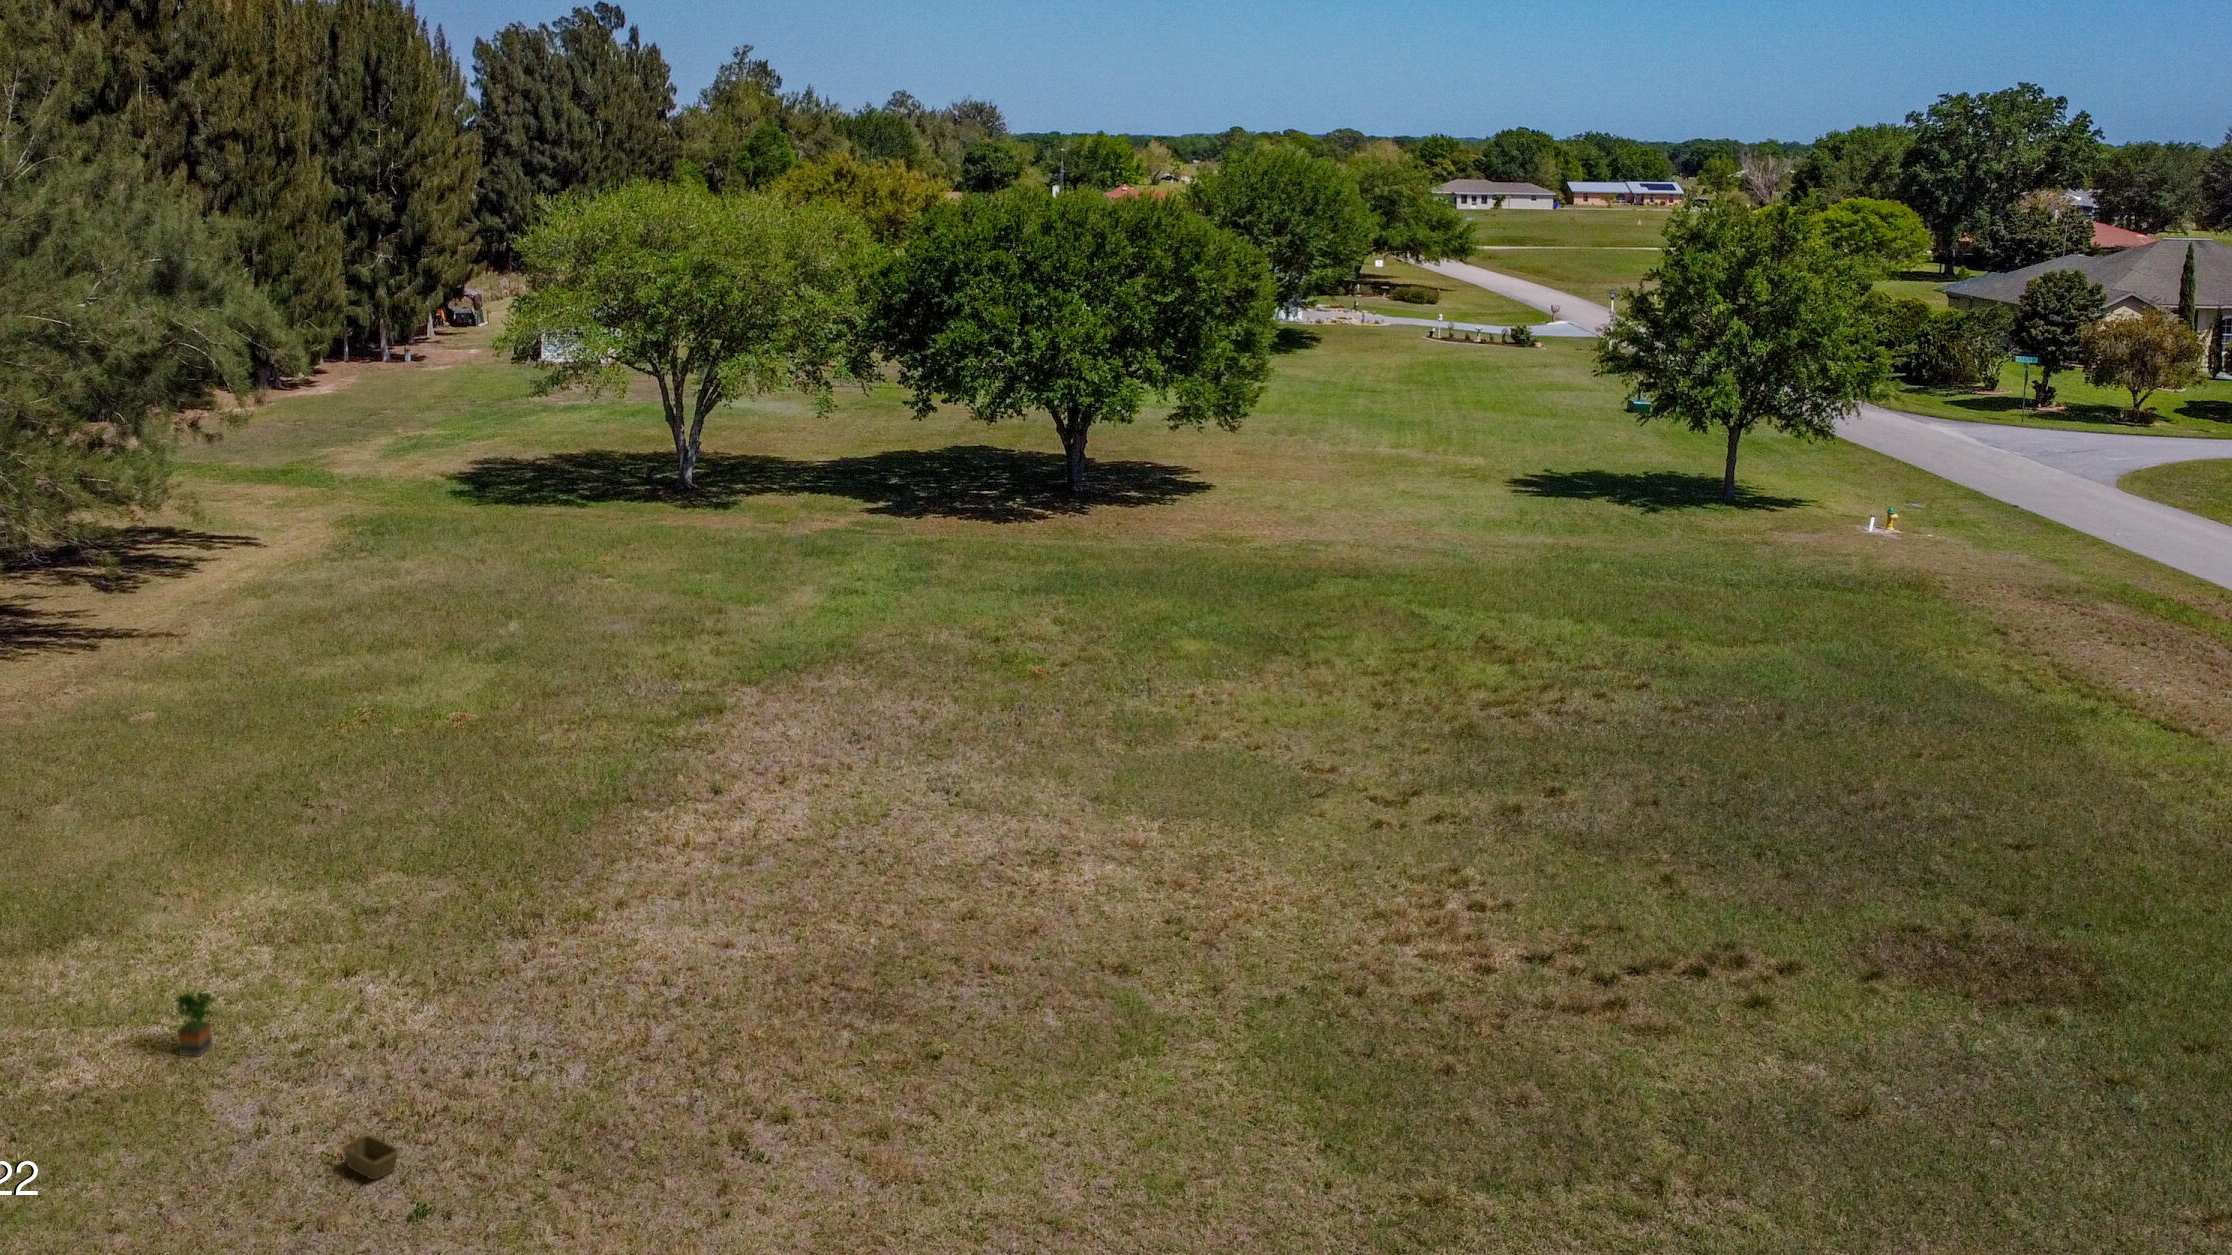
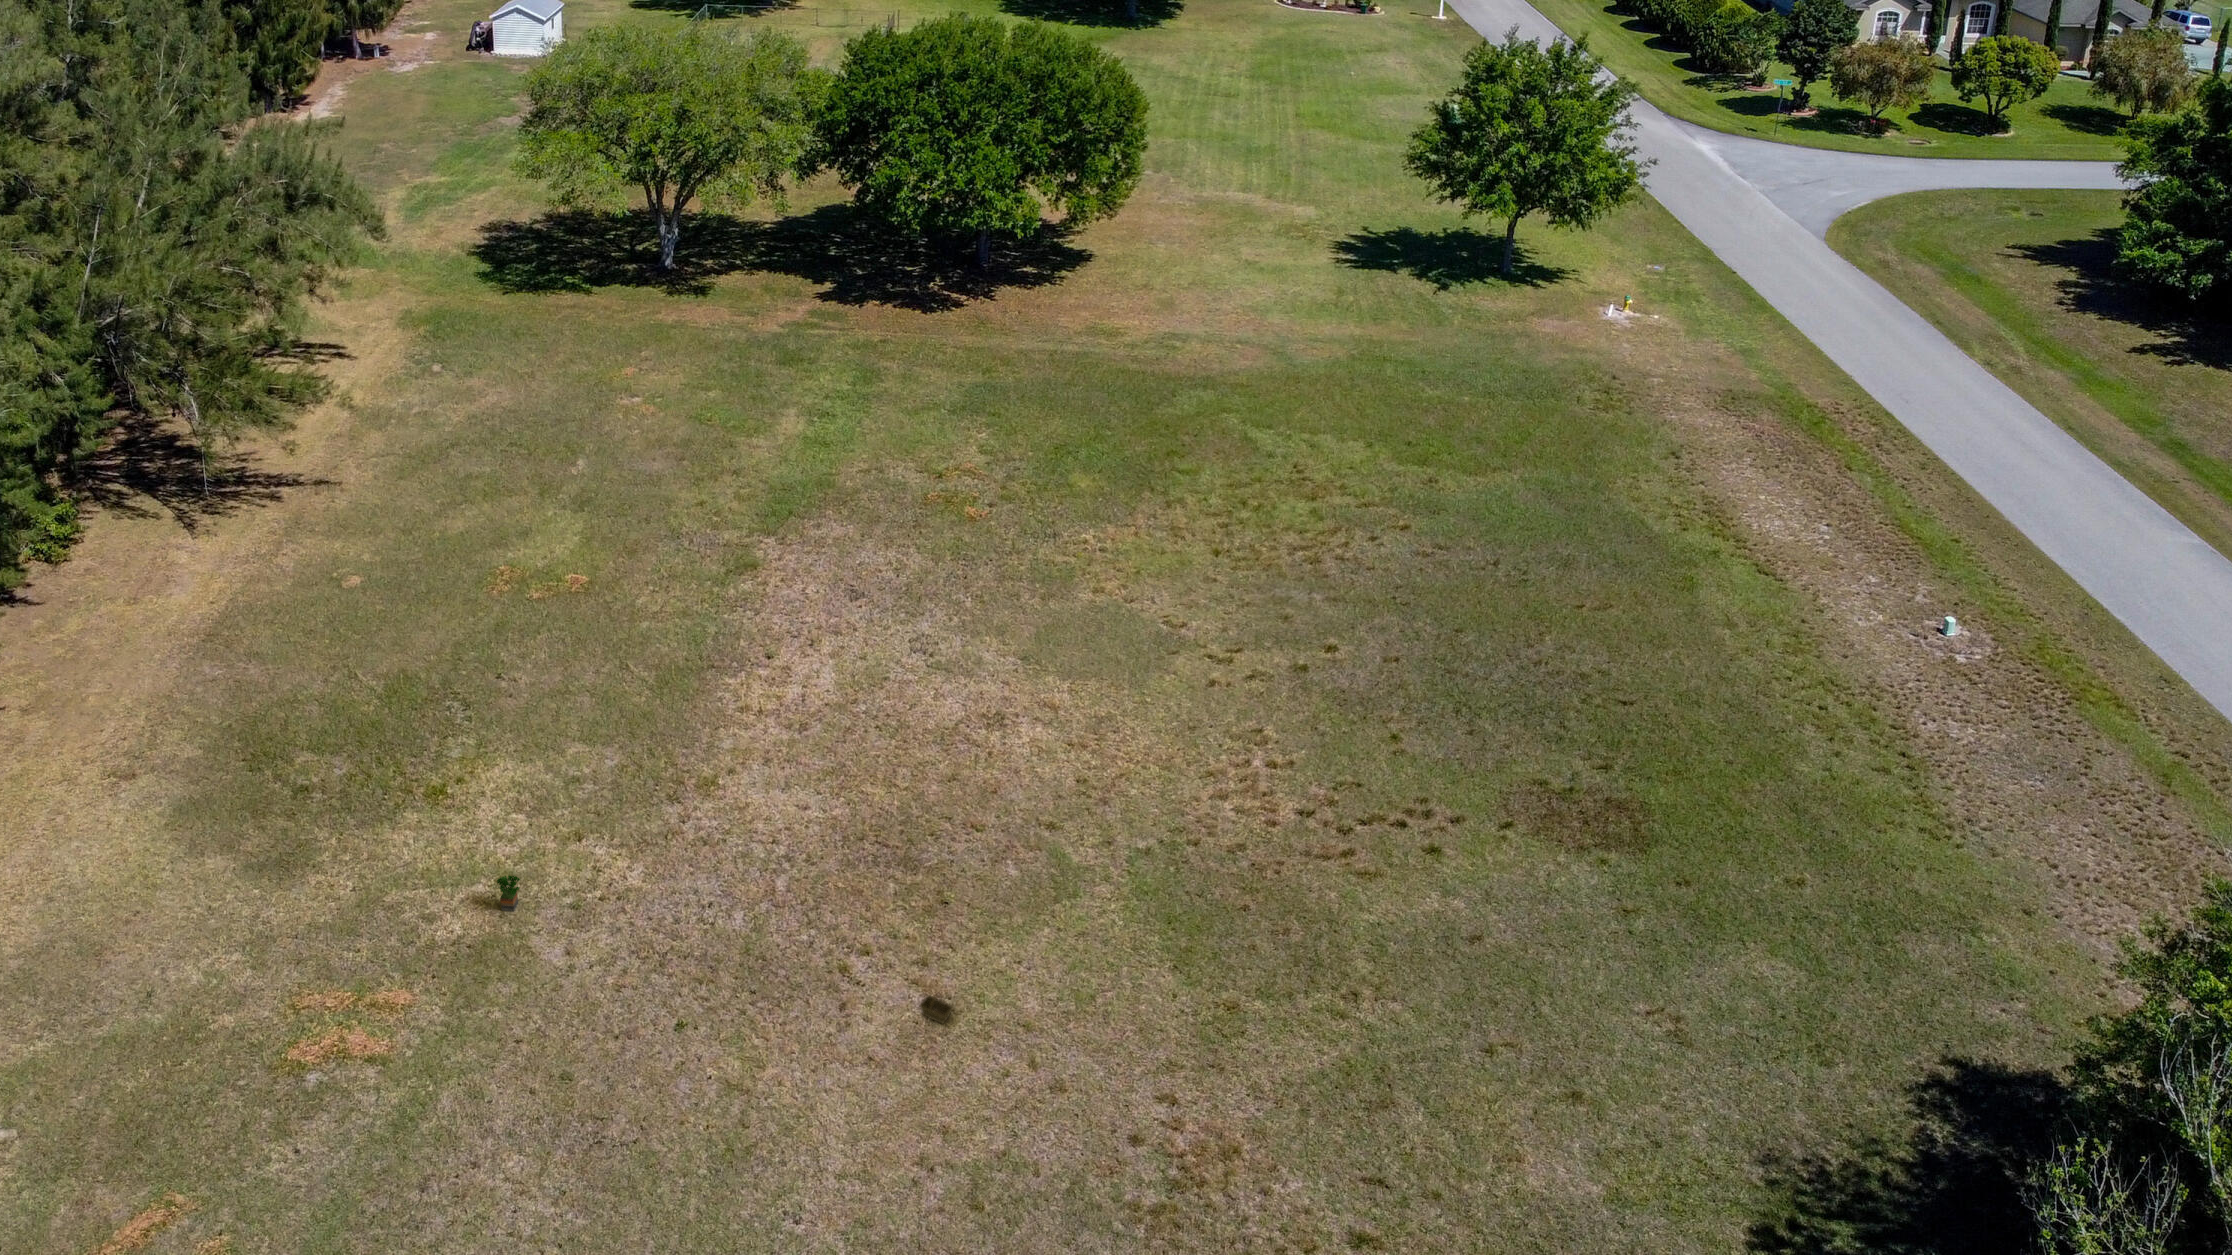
basket: present [342,1128,399,1180] -> present [919,995,953,1023]

